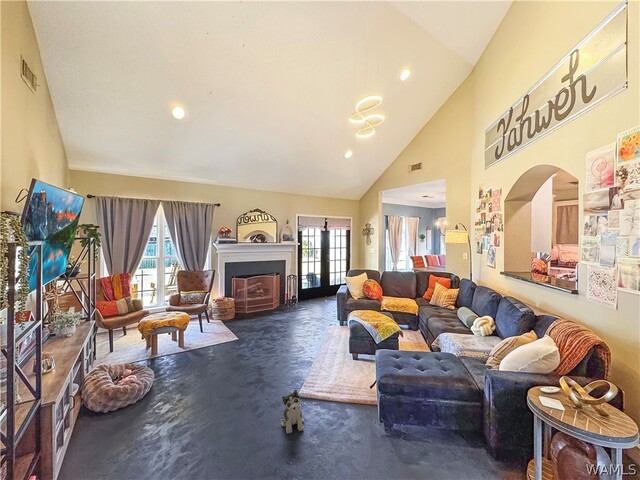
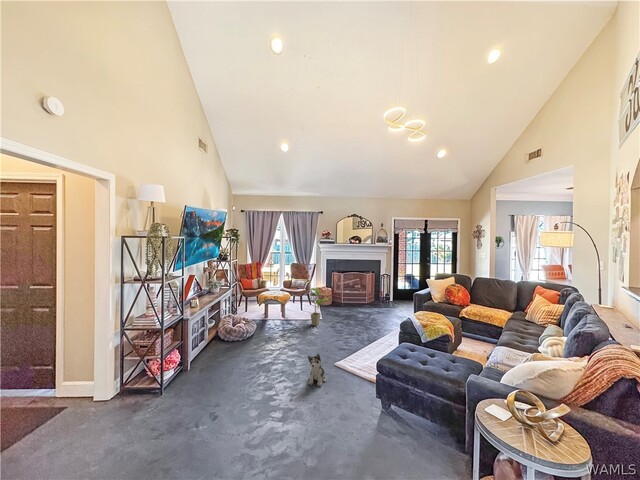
house plant: none [226,301,253,350] -> present [310,287,328,326]

